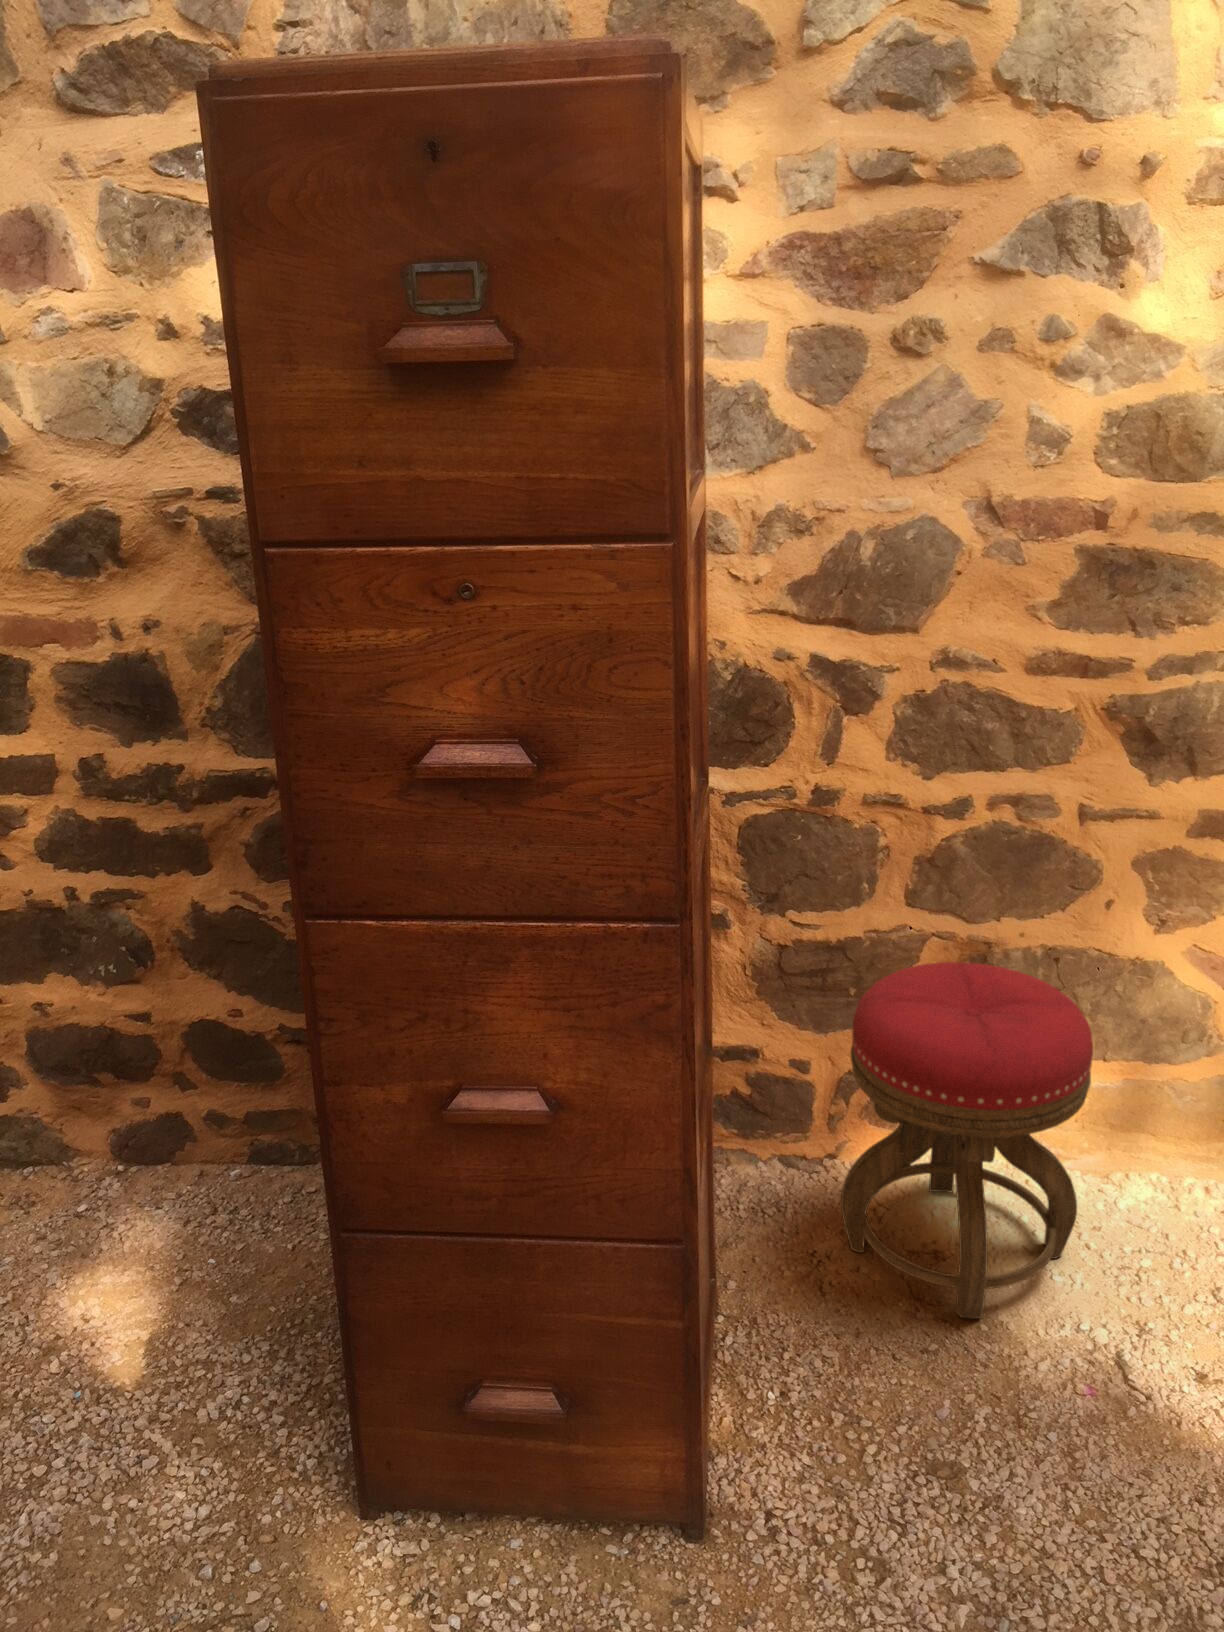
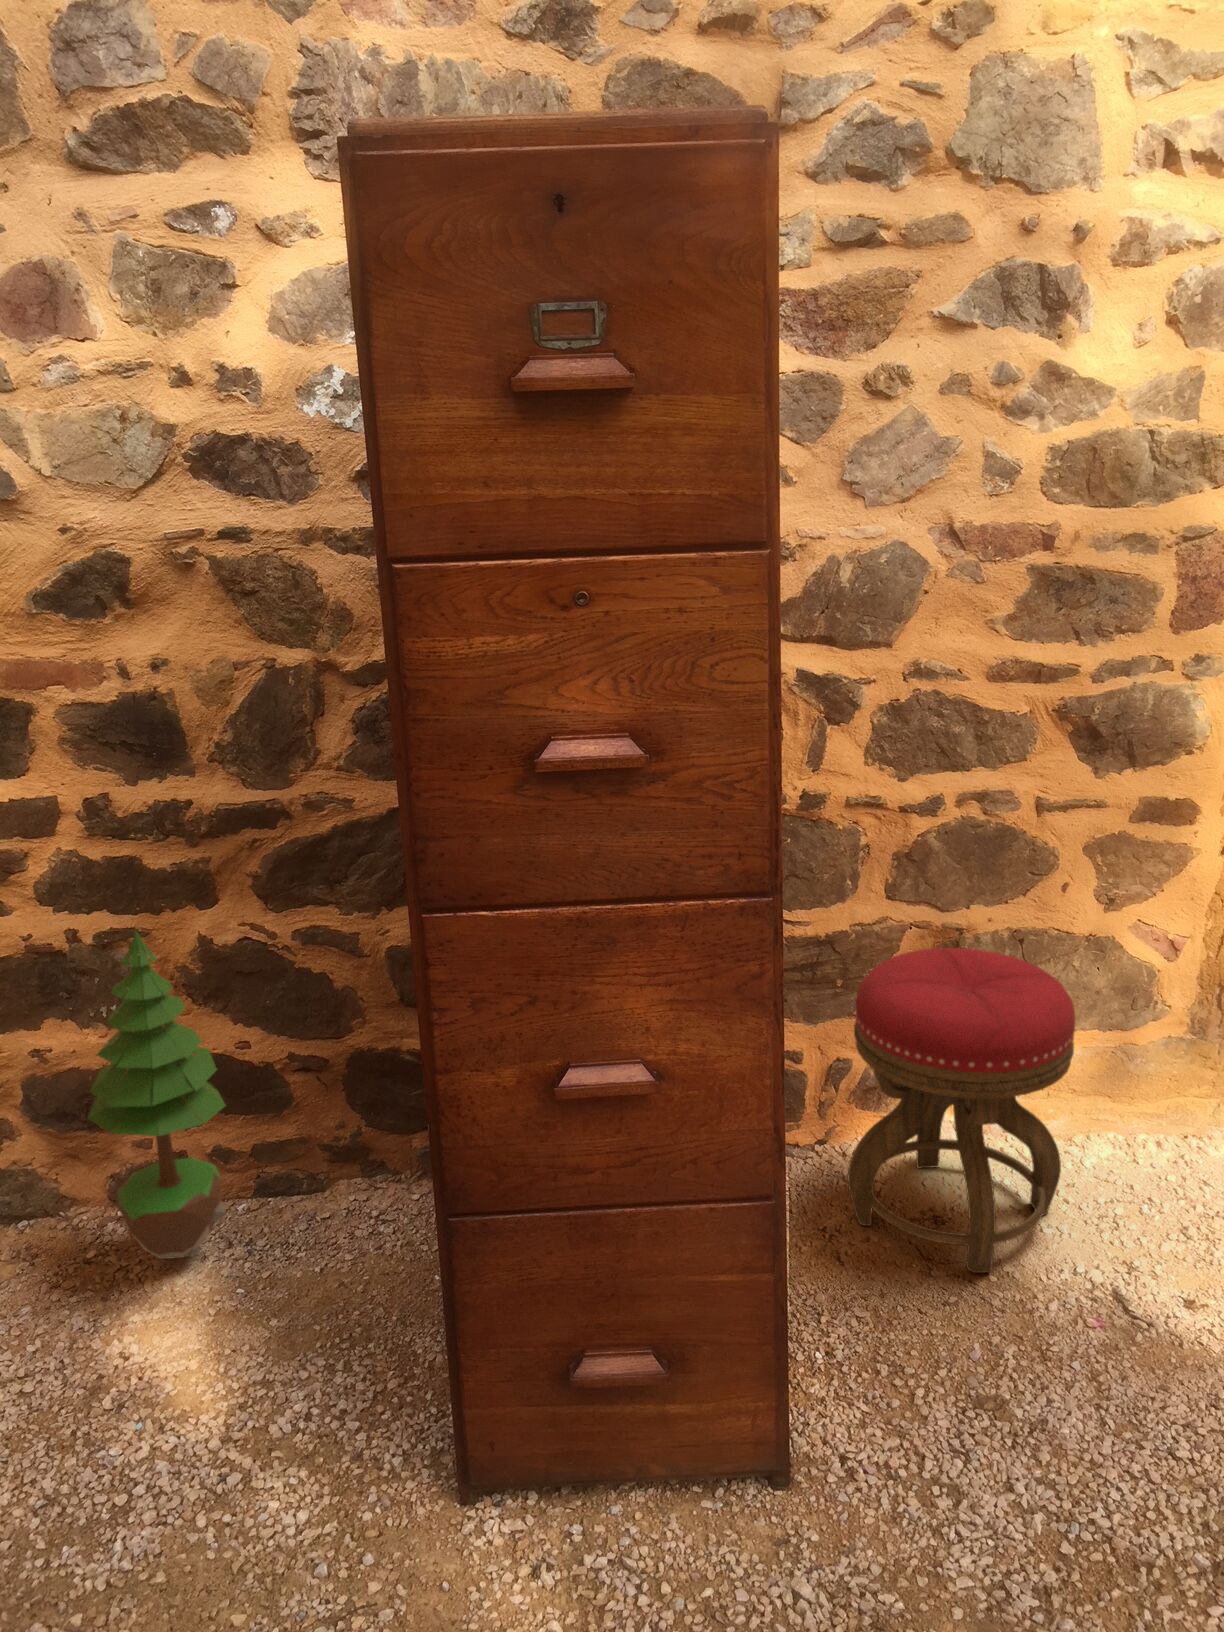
potted tree: none [65,896,206,1221] -> present [88,931,226,1259]

